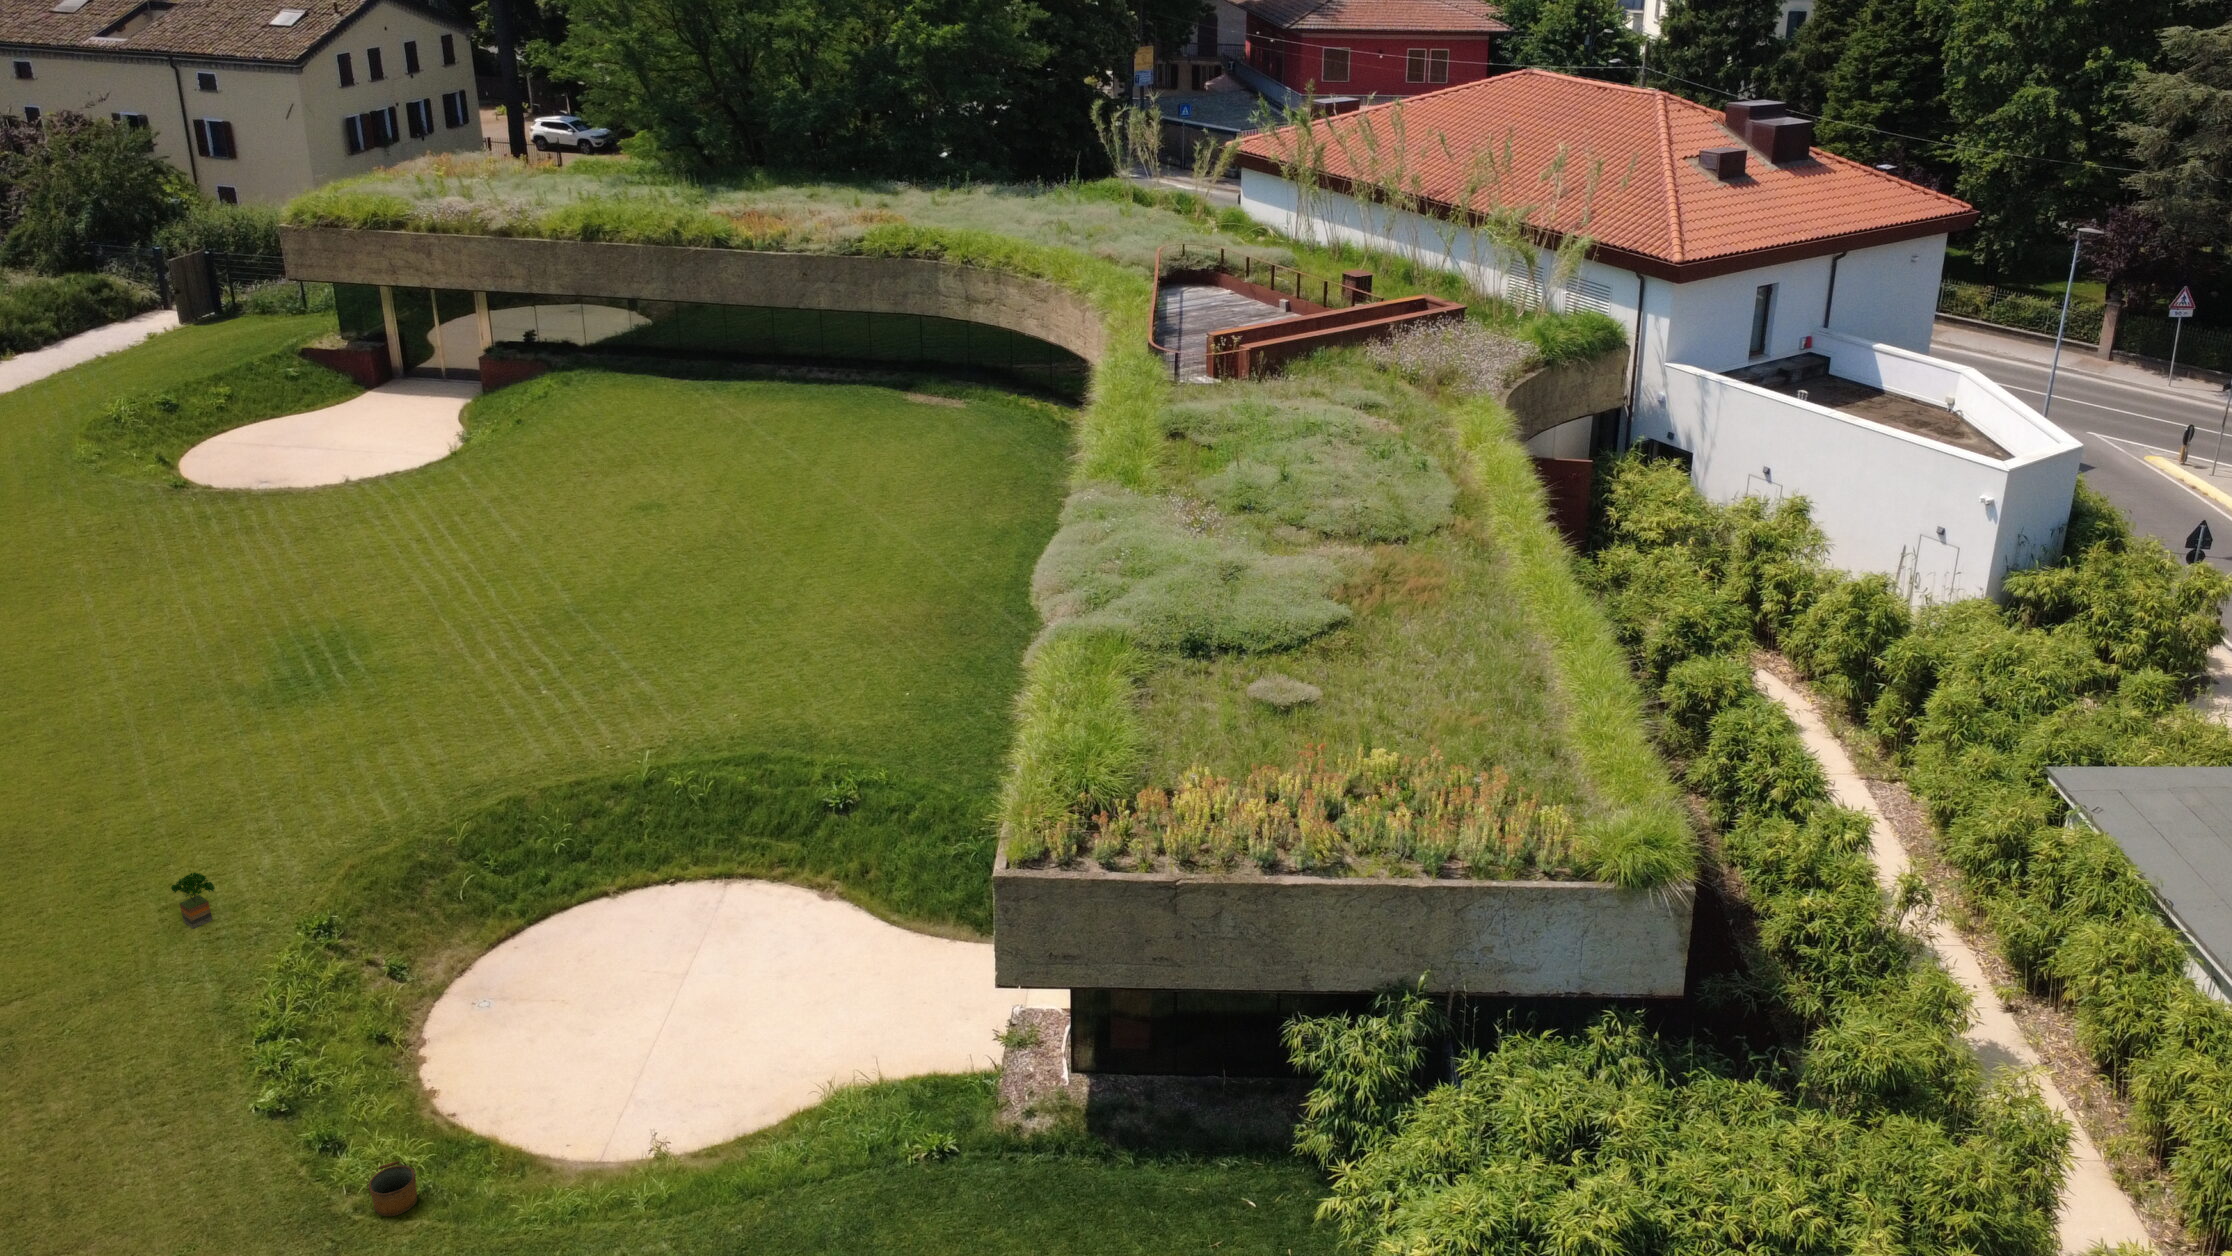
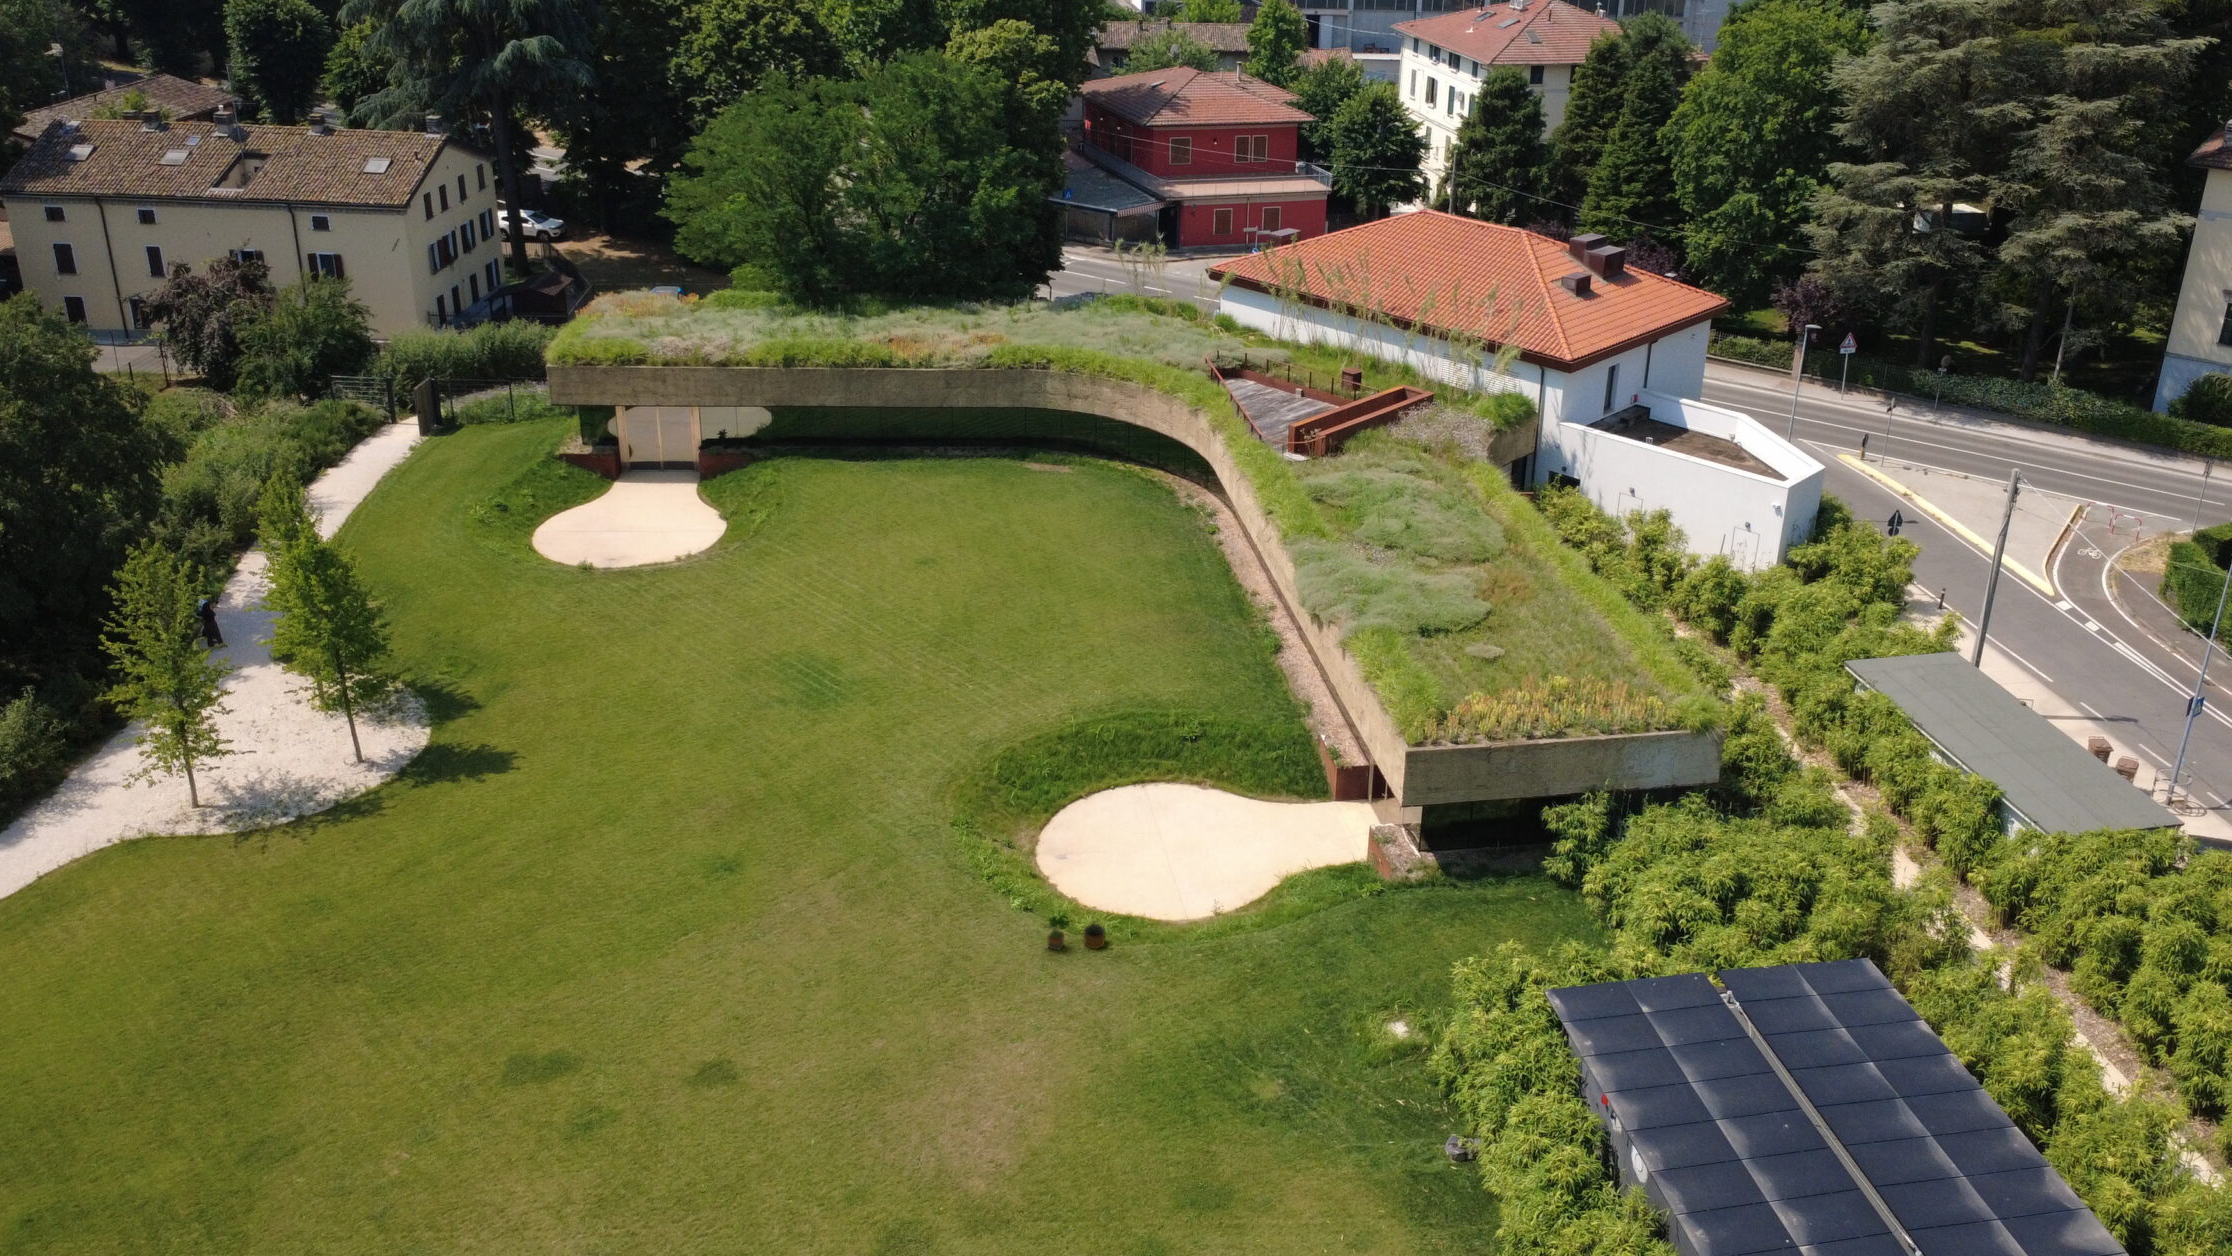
potted tree: present [171,872,215,929] -> present [1044,915,1069,950]

